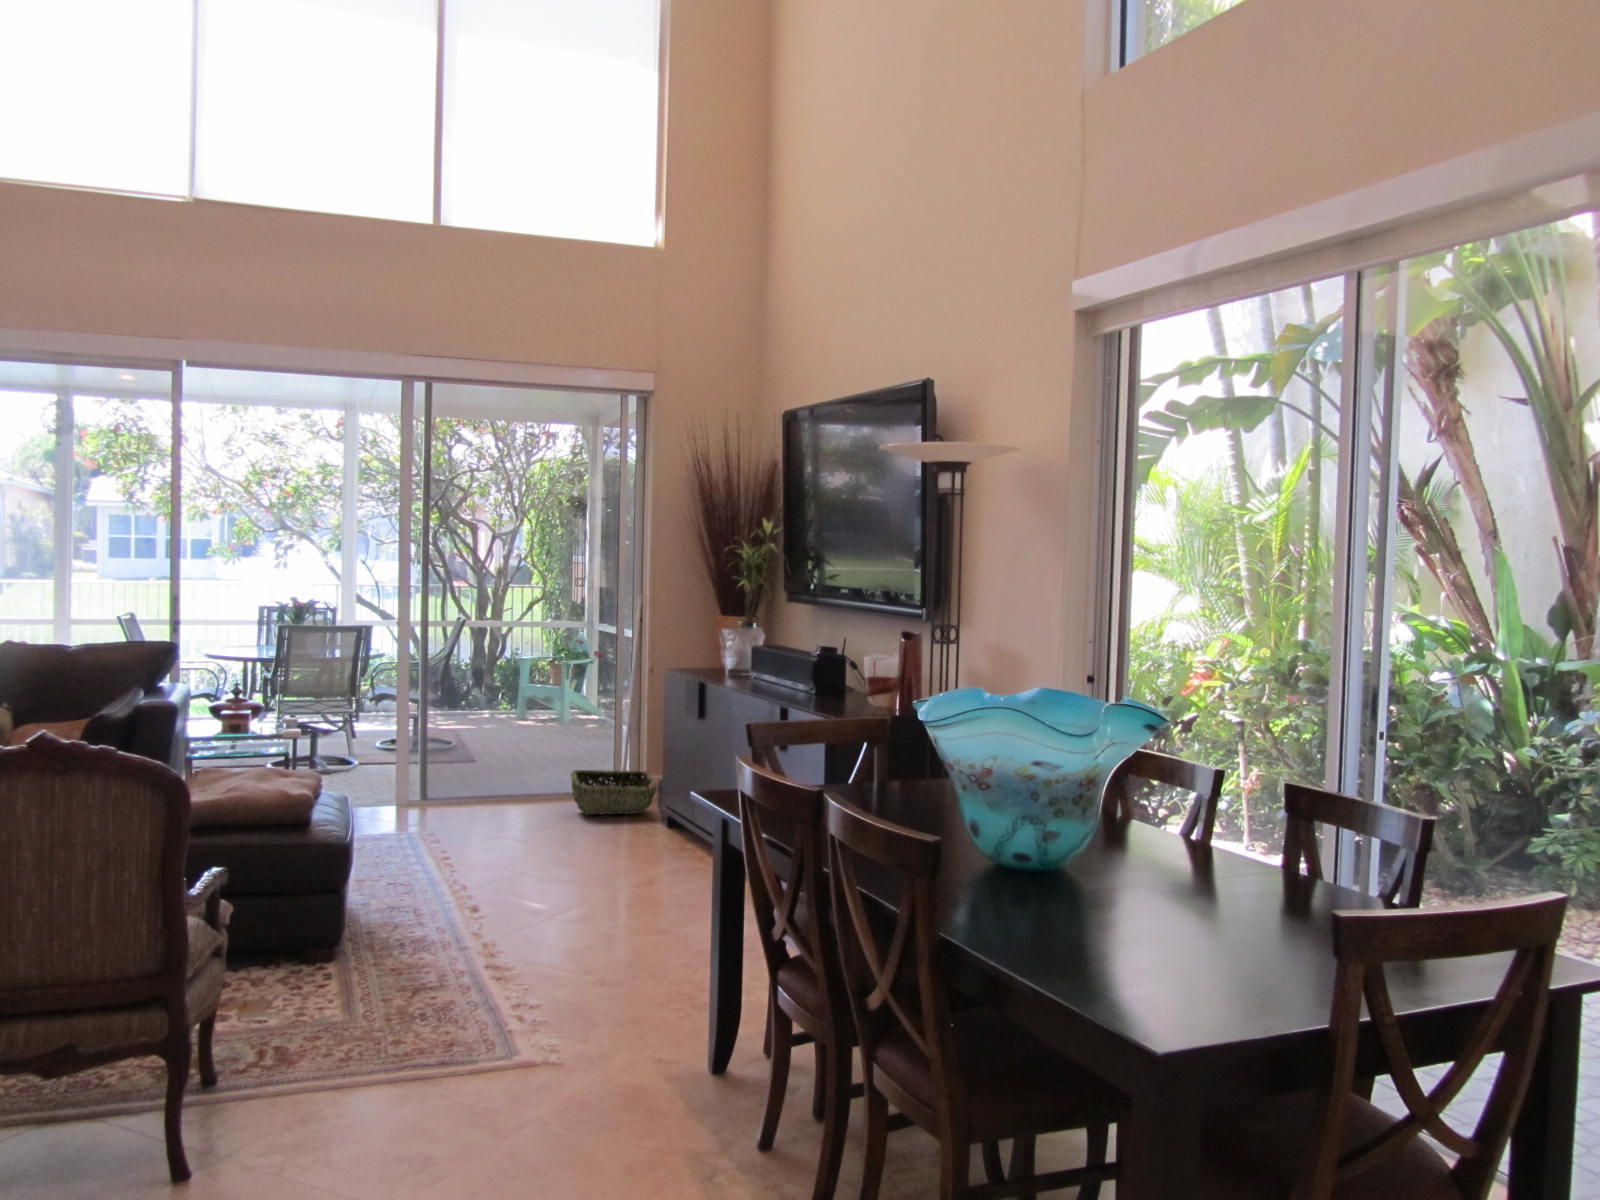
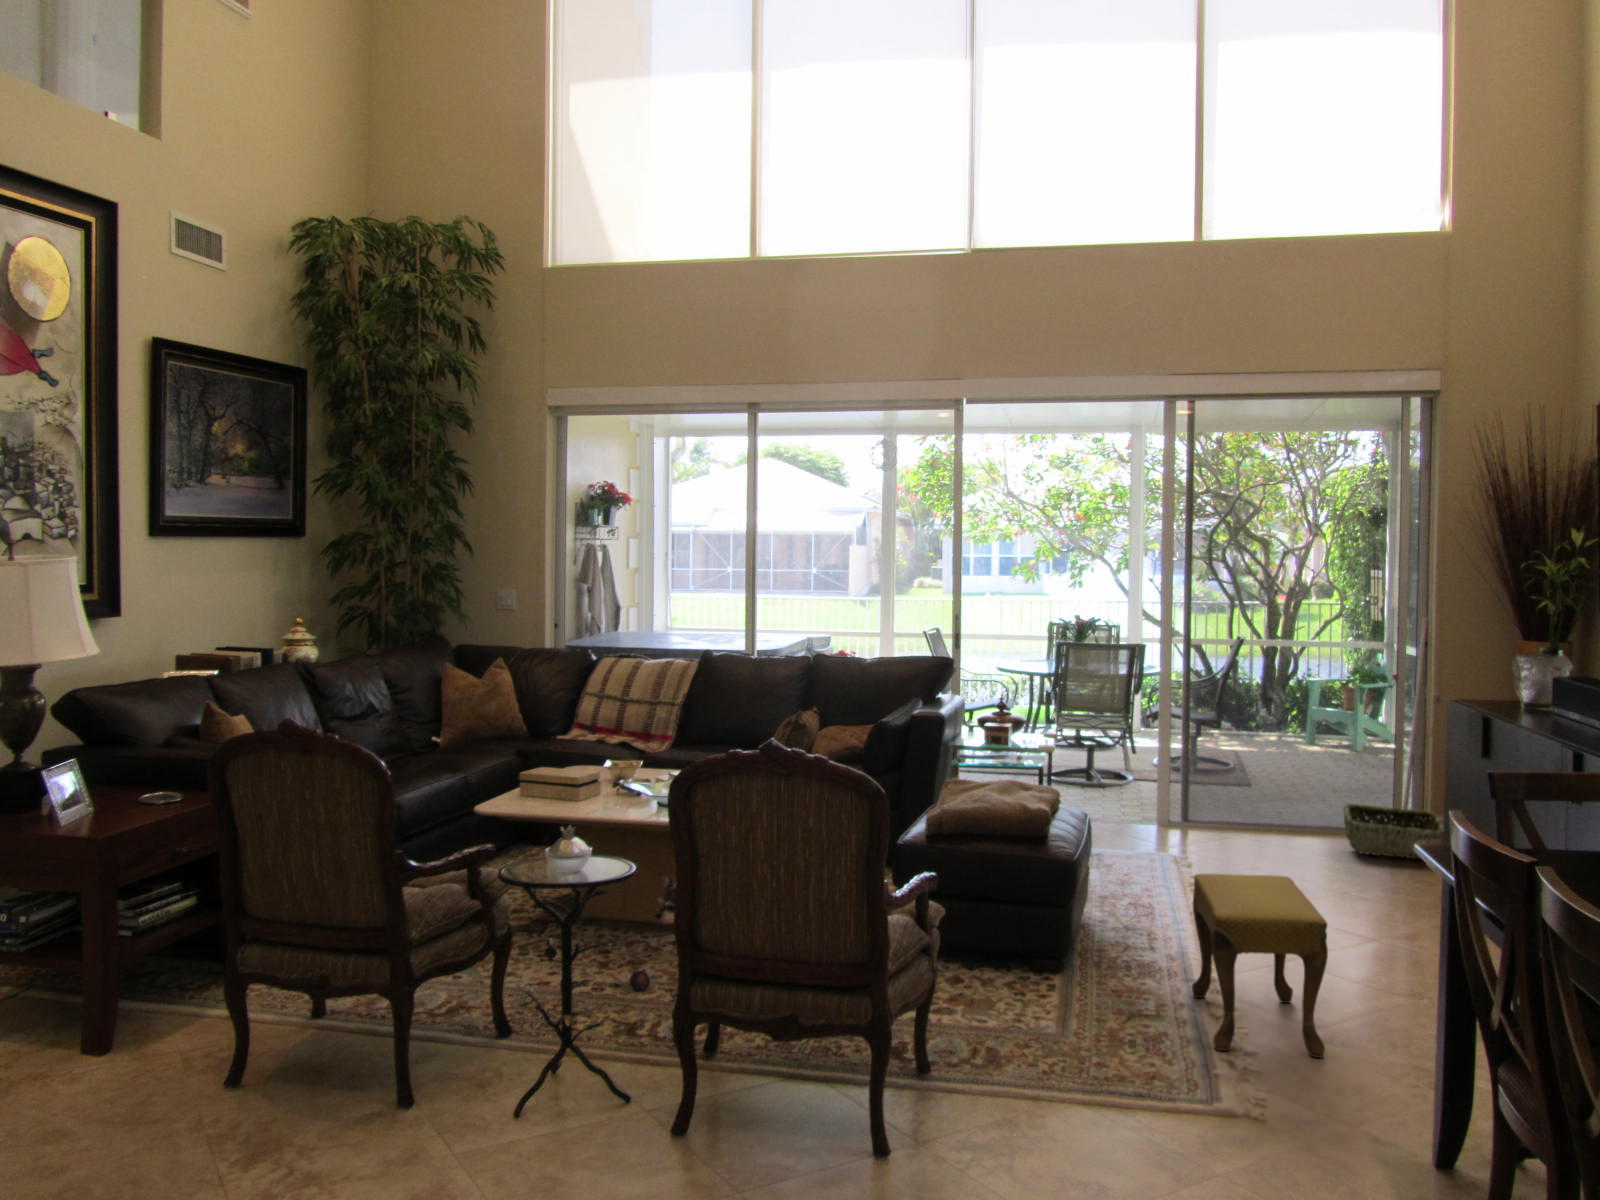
footstool: none [470,835,602,1005] -> present [1192,874,1328,1058]

